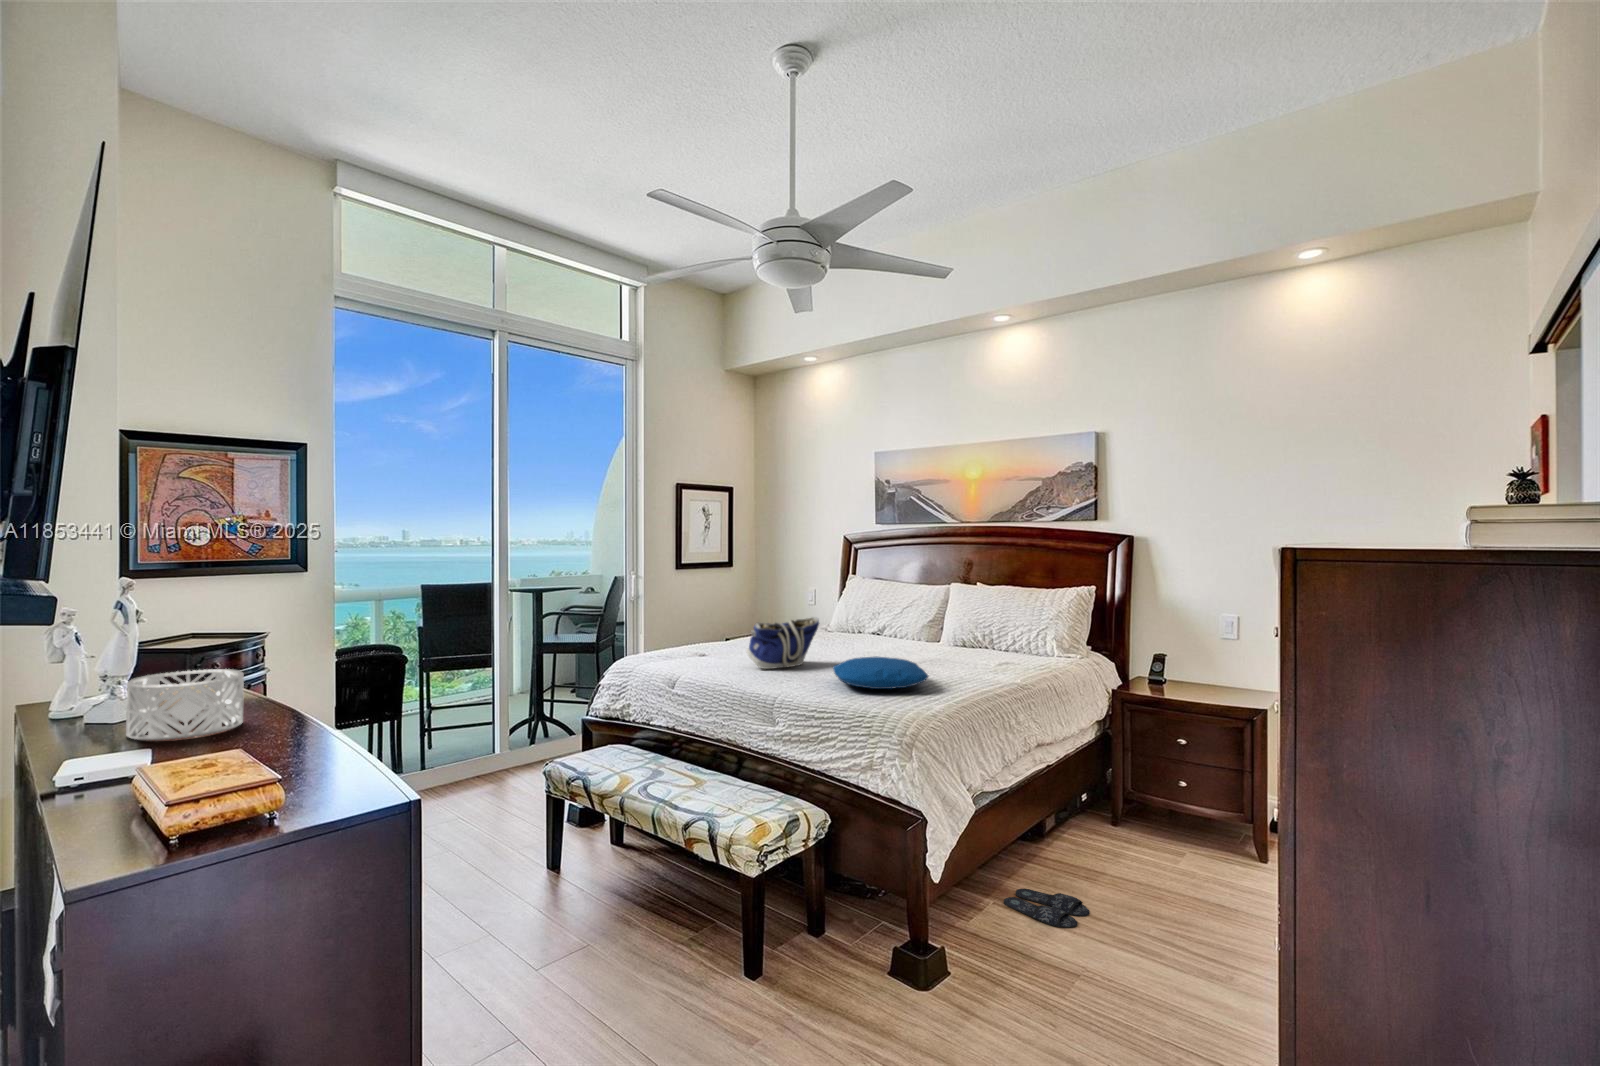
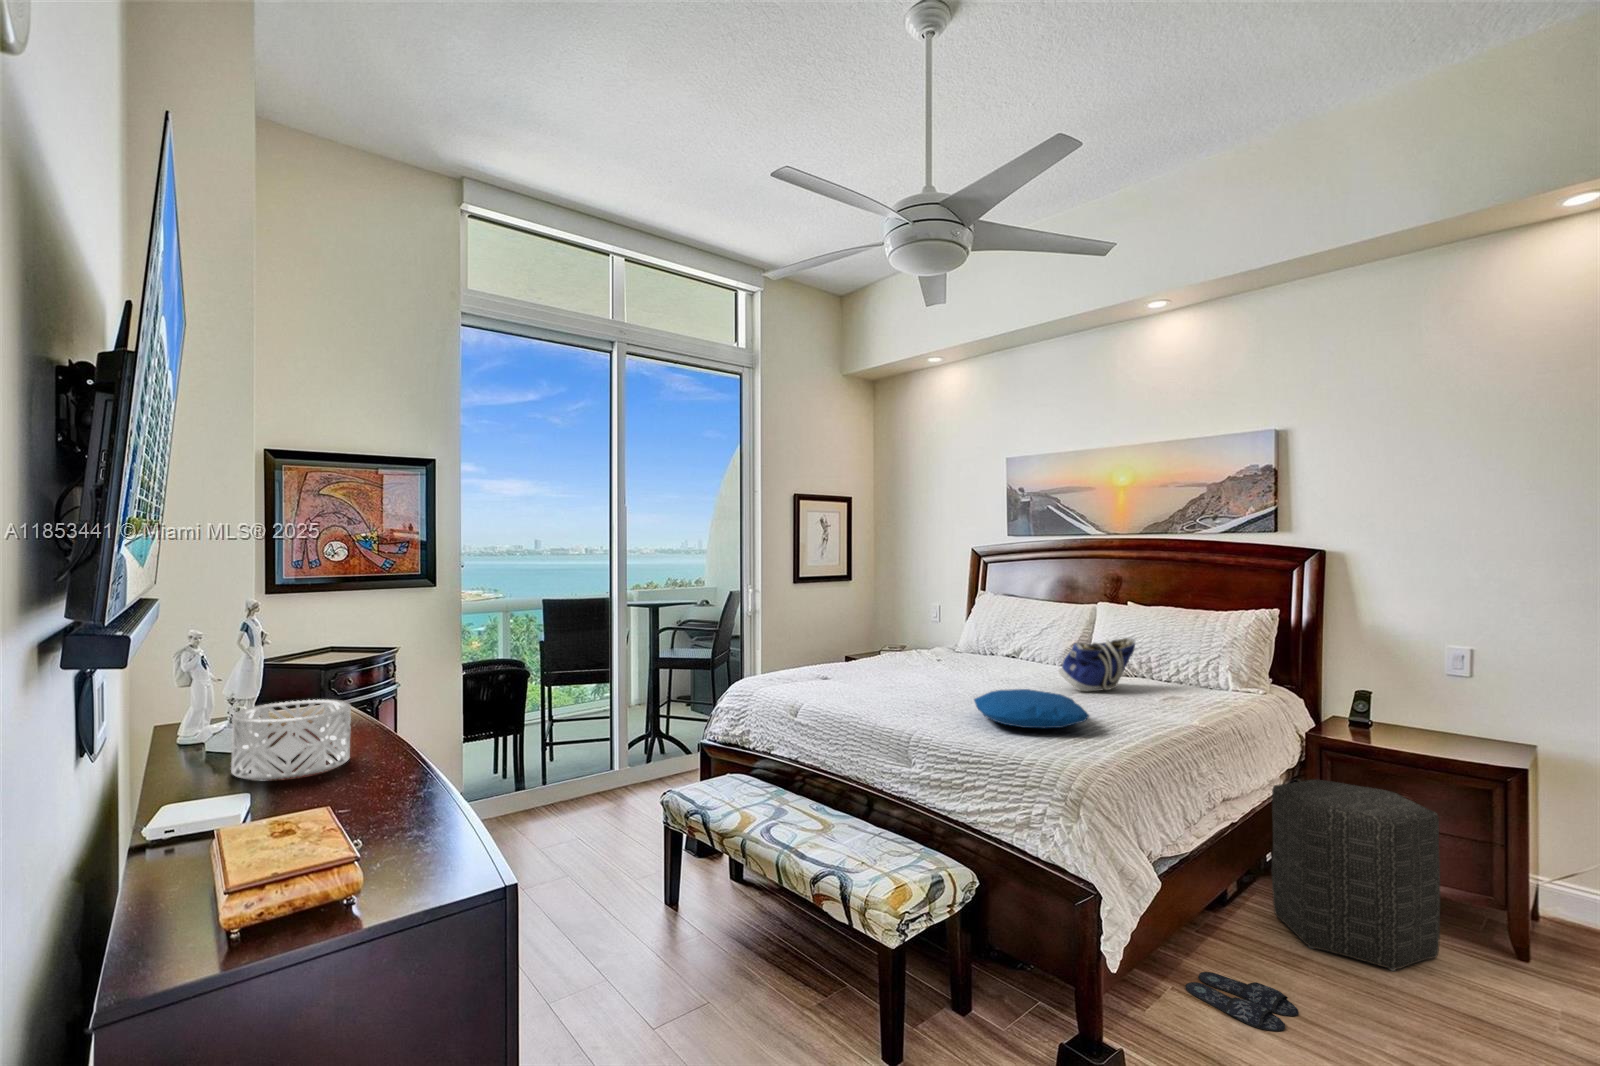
tote bag: present [746,617,819,669] -> present [1059,638,1135,691]
ottoman: none [1082,727,1205,877] -> present [1272,779,1440,971]

